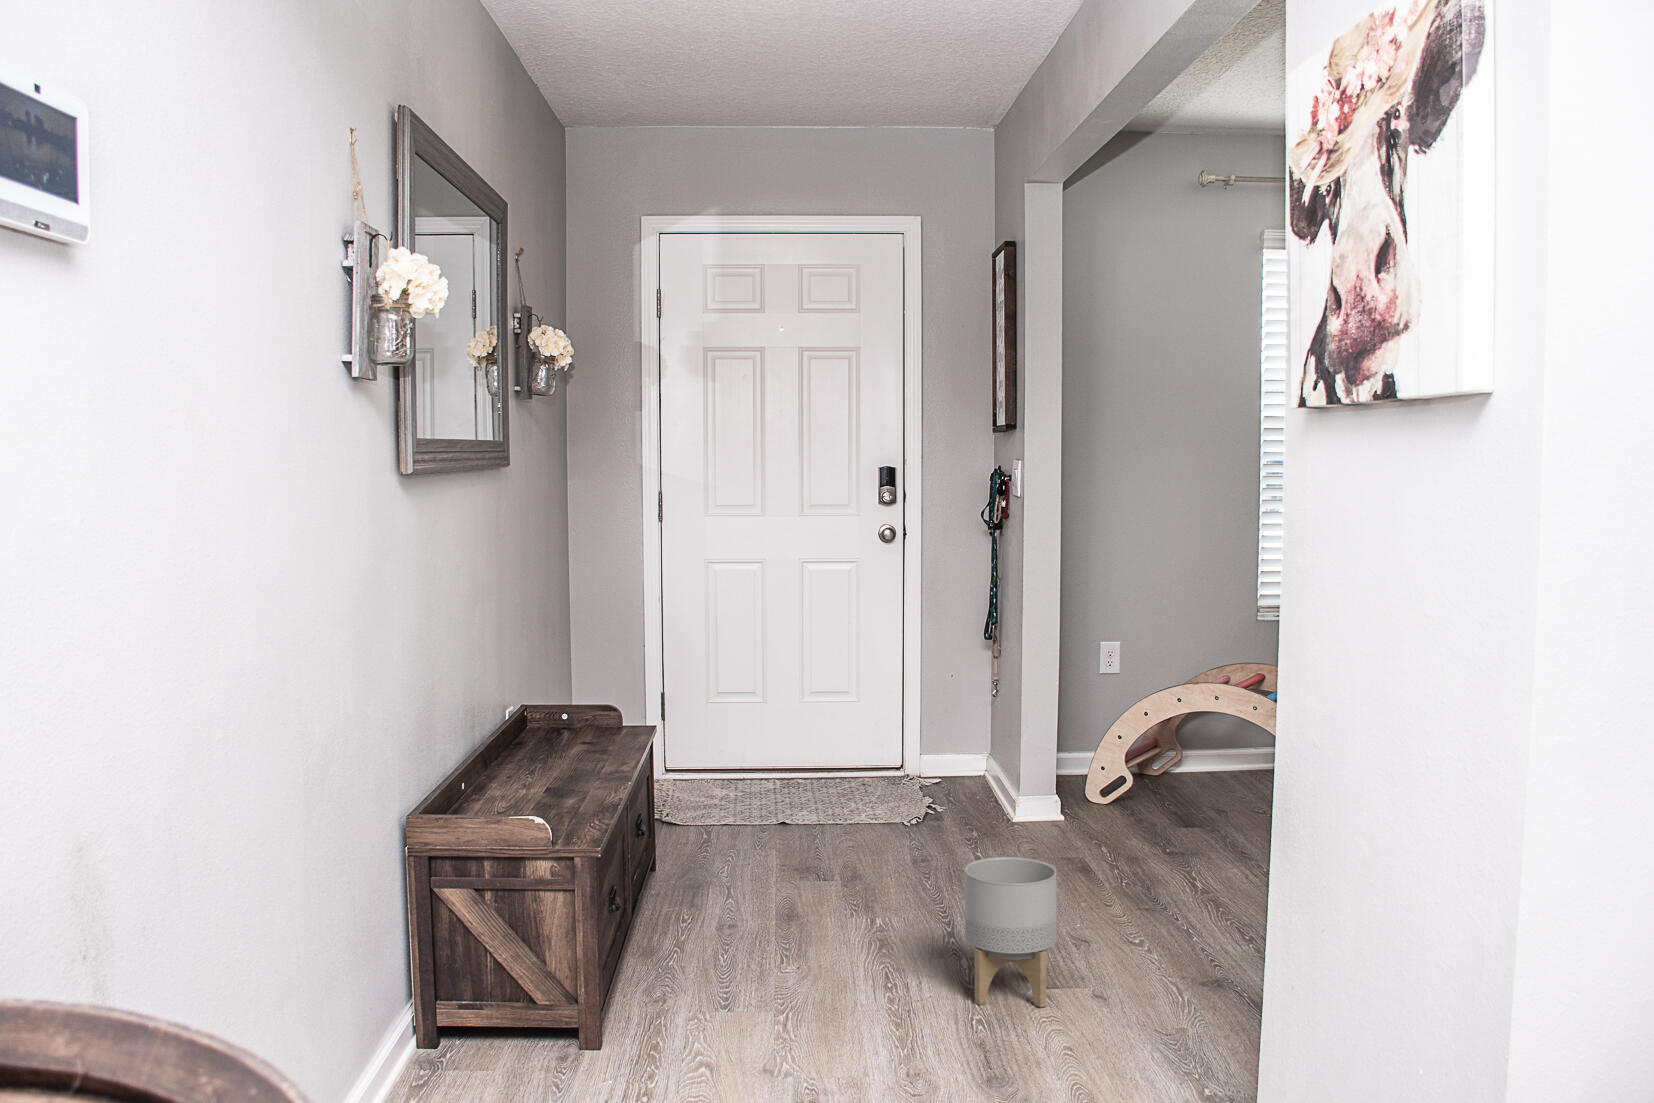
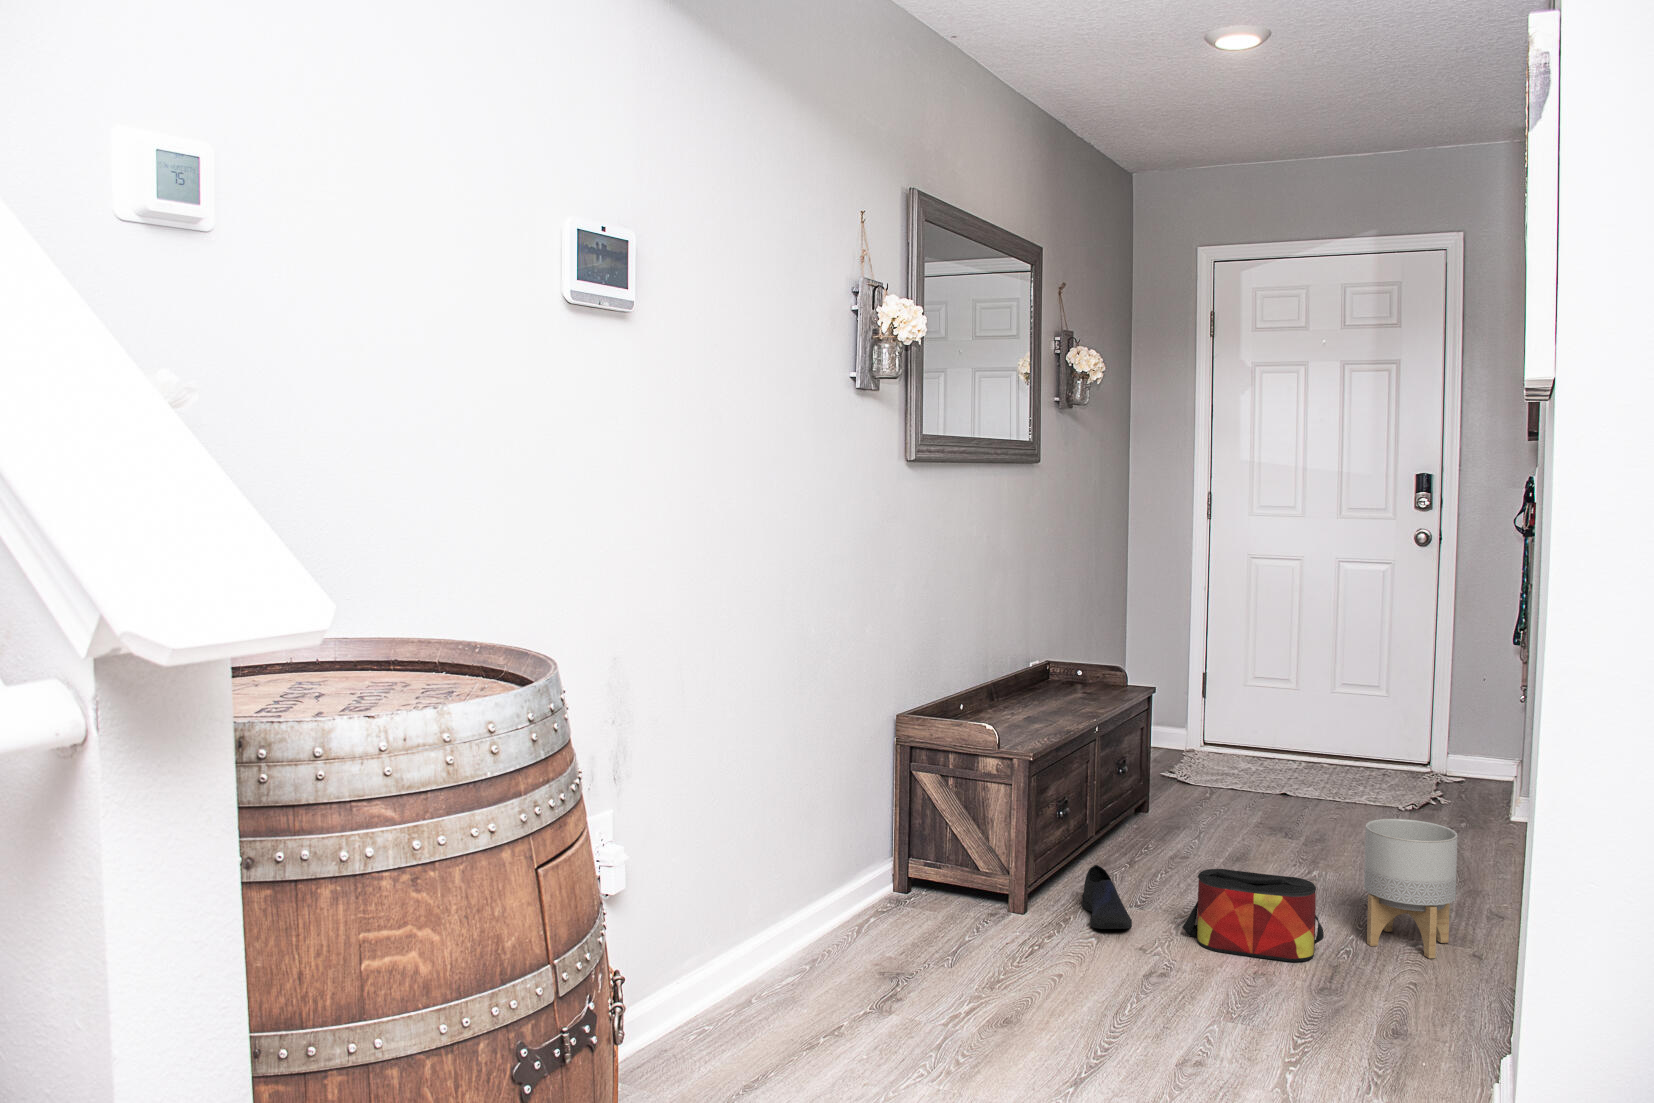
bag: none [791,945,943,1050] -> present [1183,869,1324,962]
shoe: none [658,968,733,1051] -> present [1082,865,1132,929]

